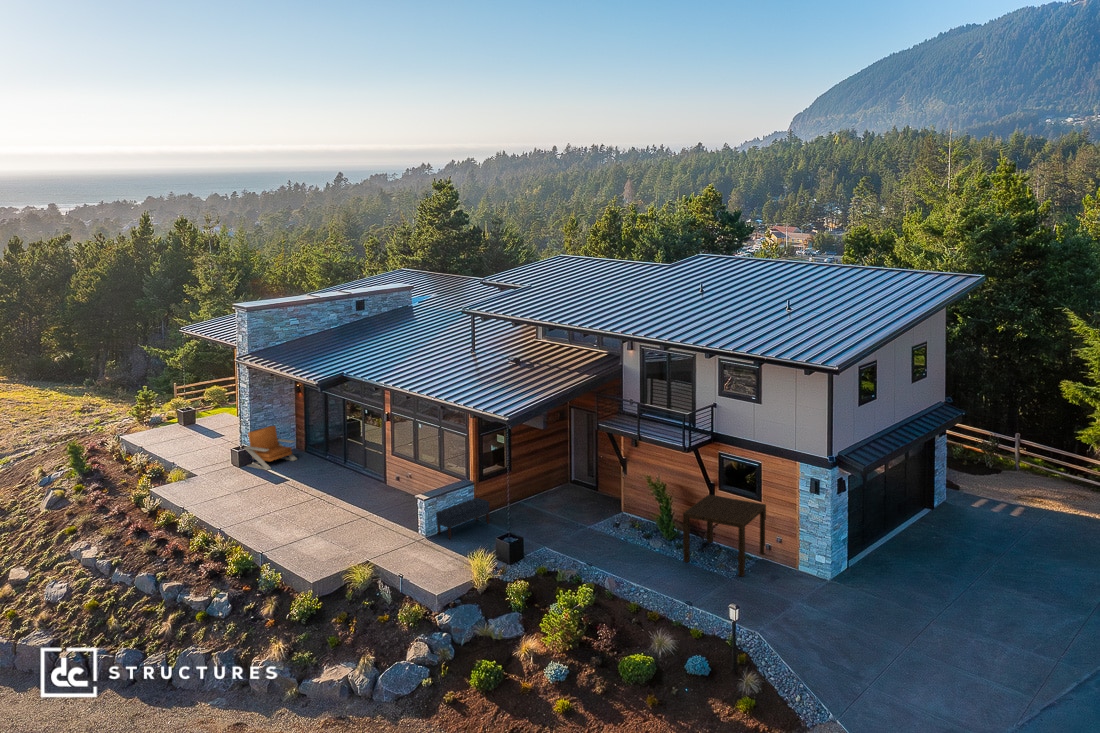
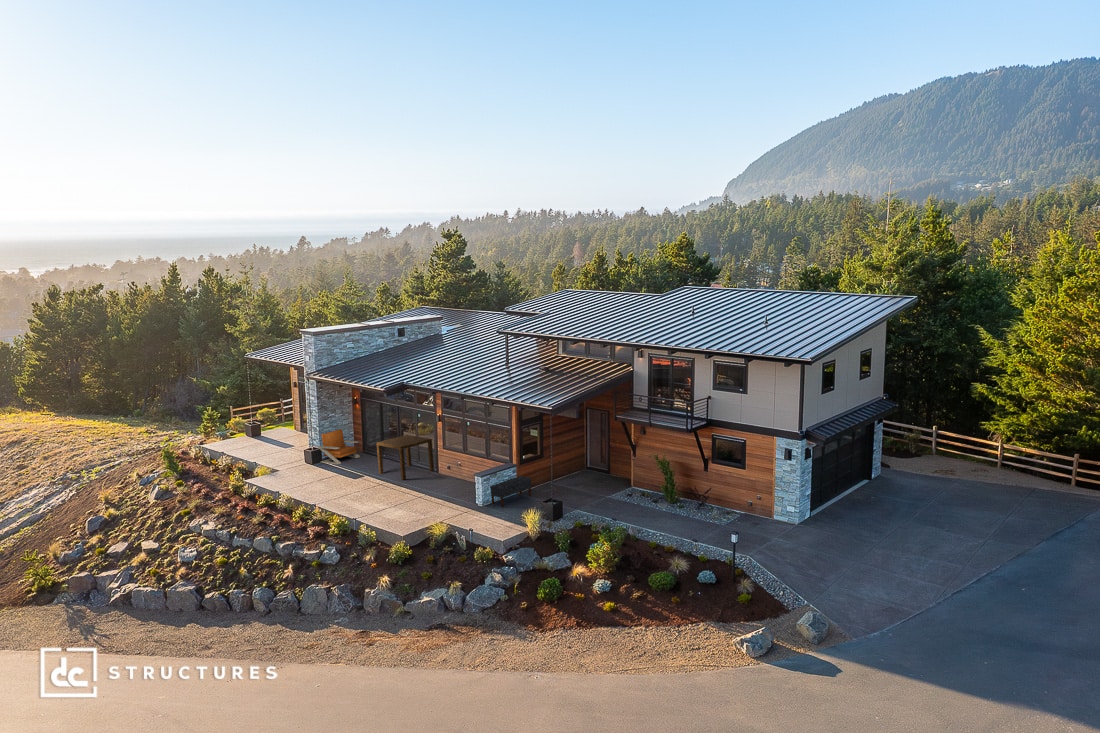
dining table: present [683,495,766,576] -> present [377,435,434,480]

